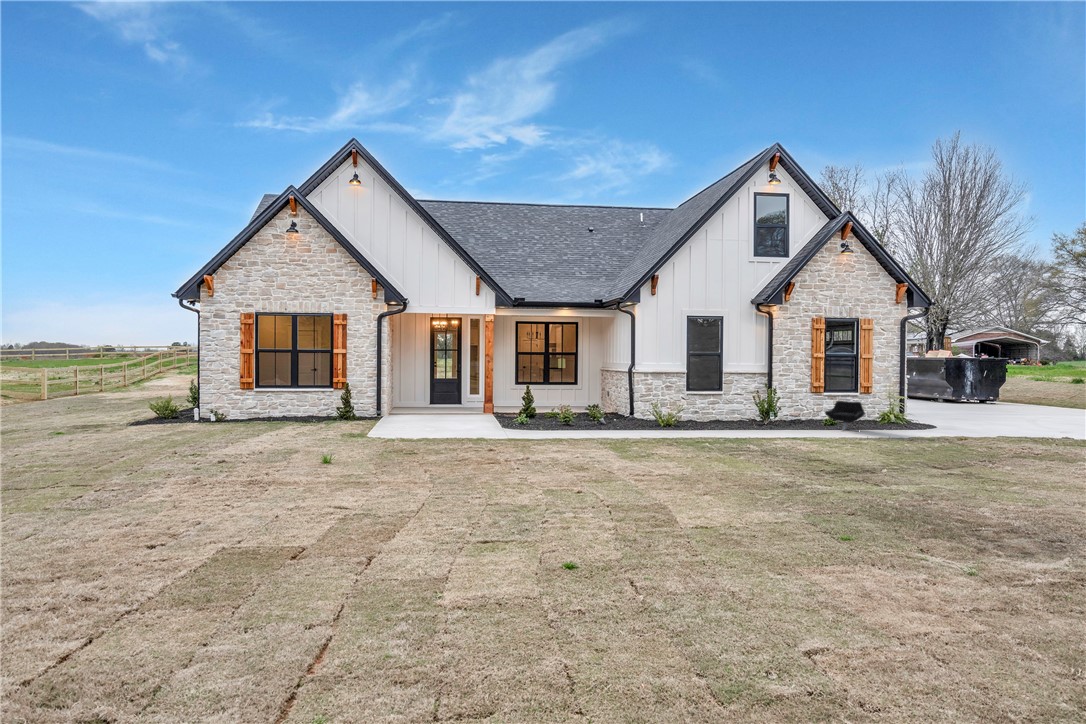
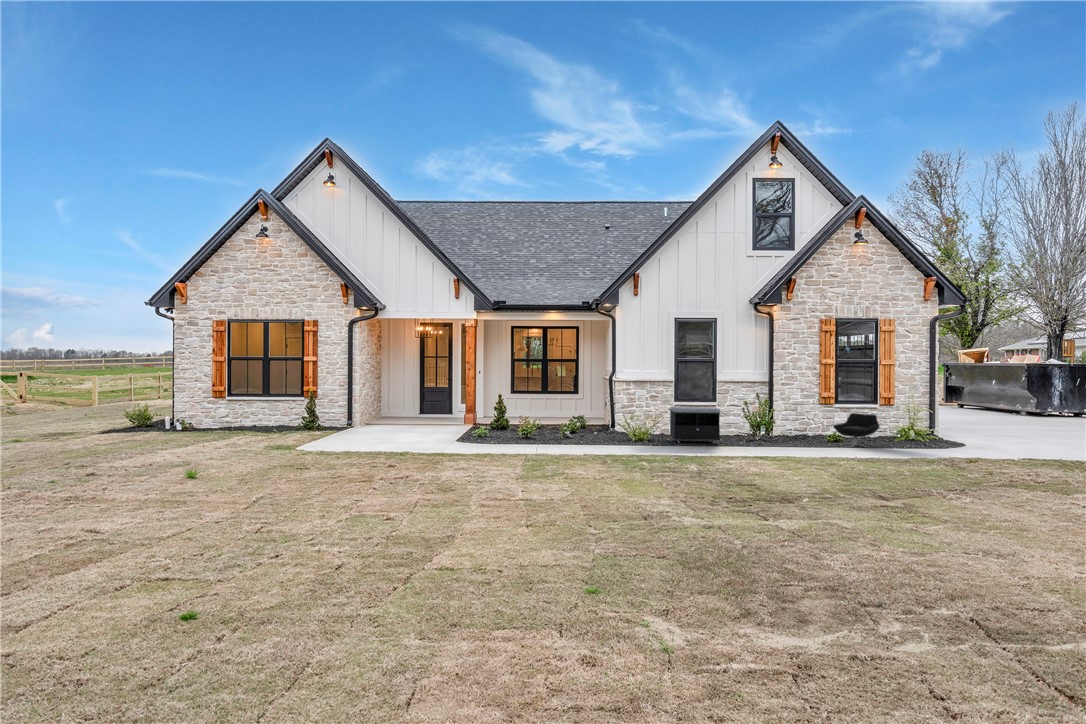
storage bench: none [682,396,730,429] -> present [670,407,720,443]

